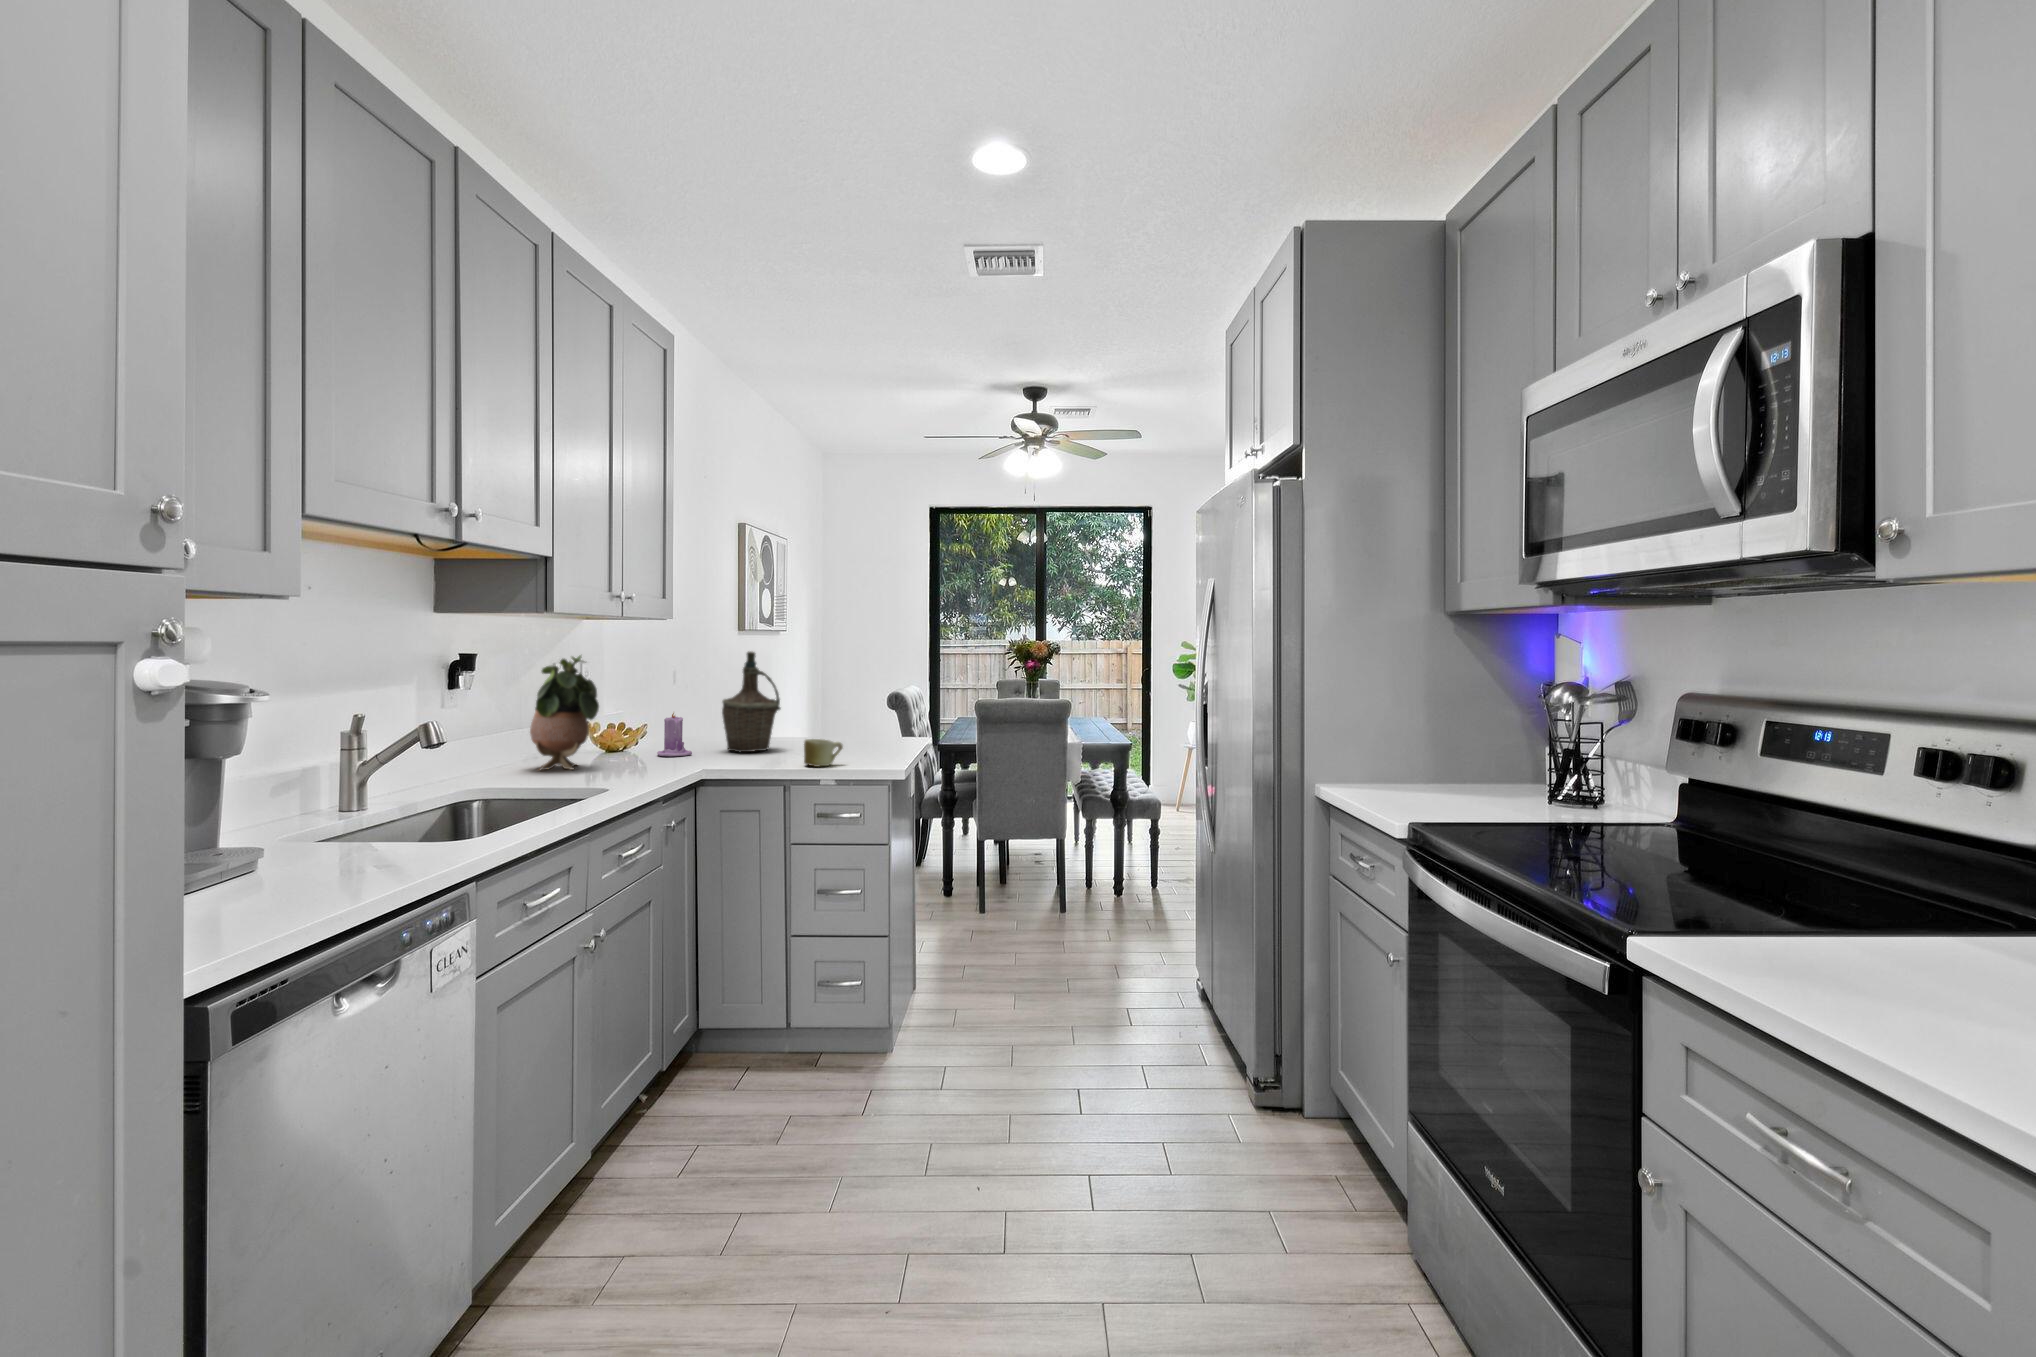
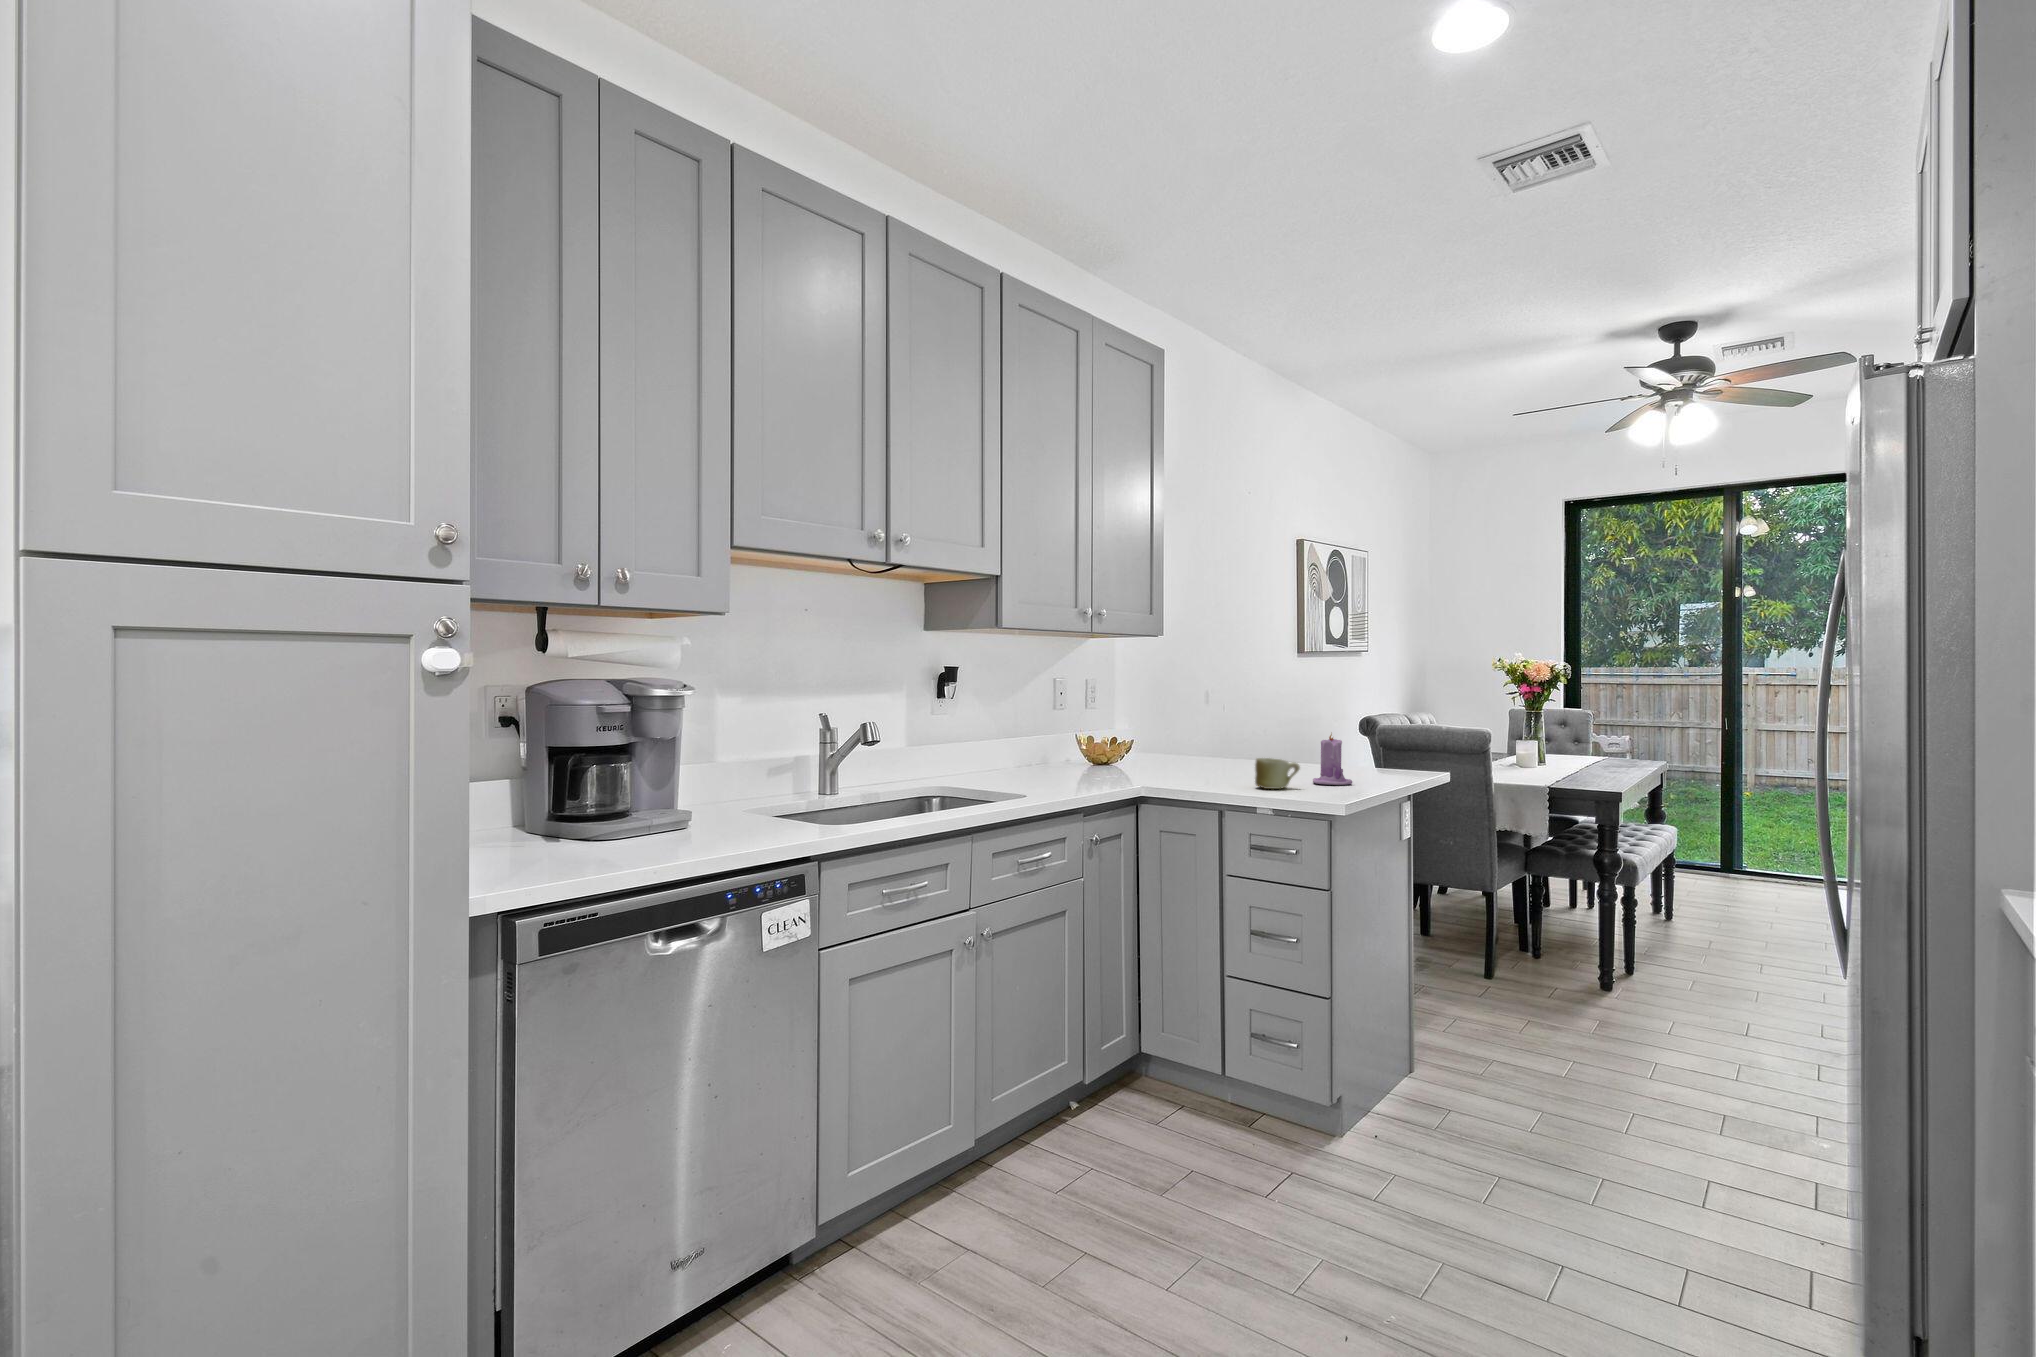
bottle: present [722,651,781,753] -> none [1198,665,1260,772]
potted plant: present [530,656,599,770] -> none [1010,668,1067,777]
candle: present [657,713,692,756] -> present [1313,734,1352,785]

